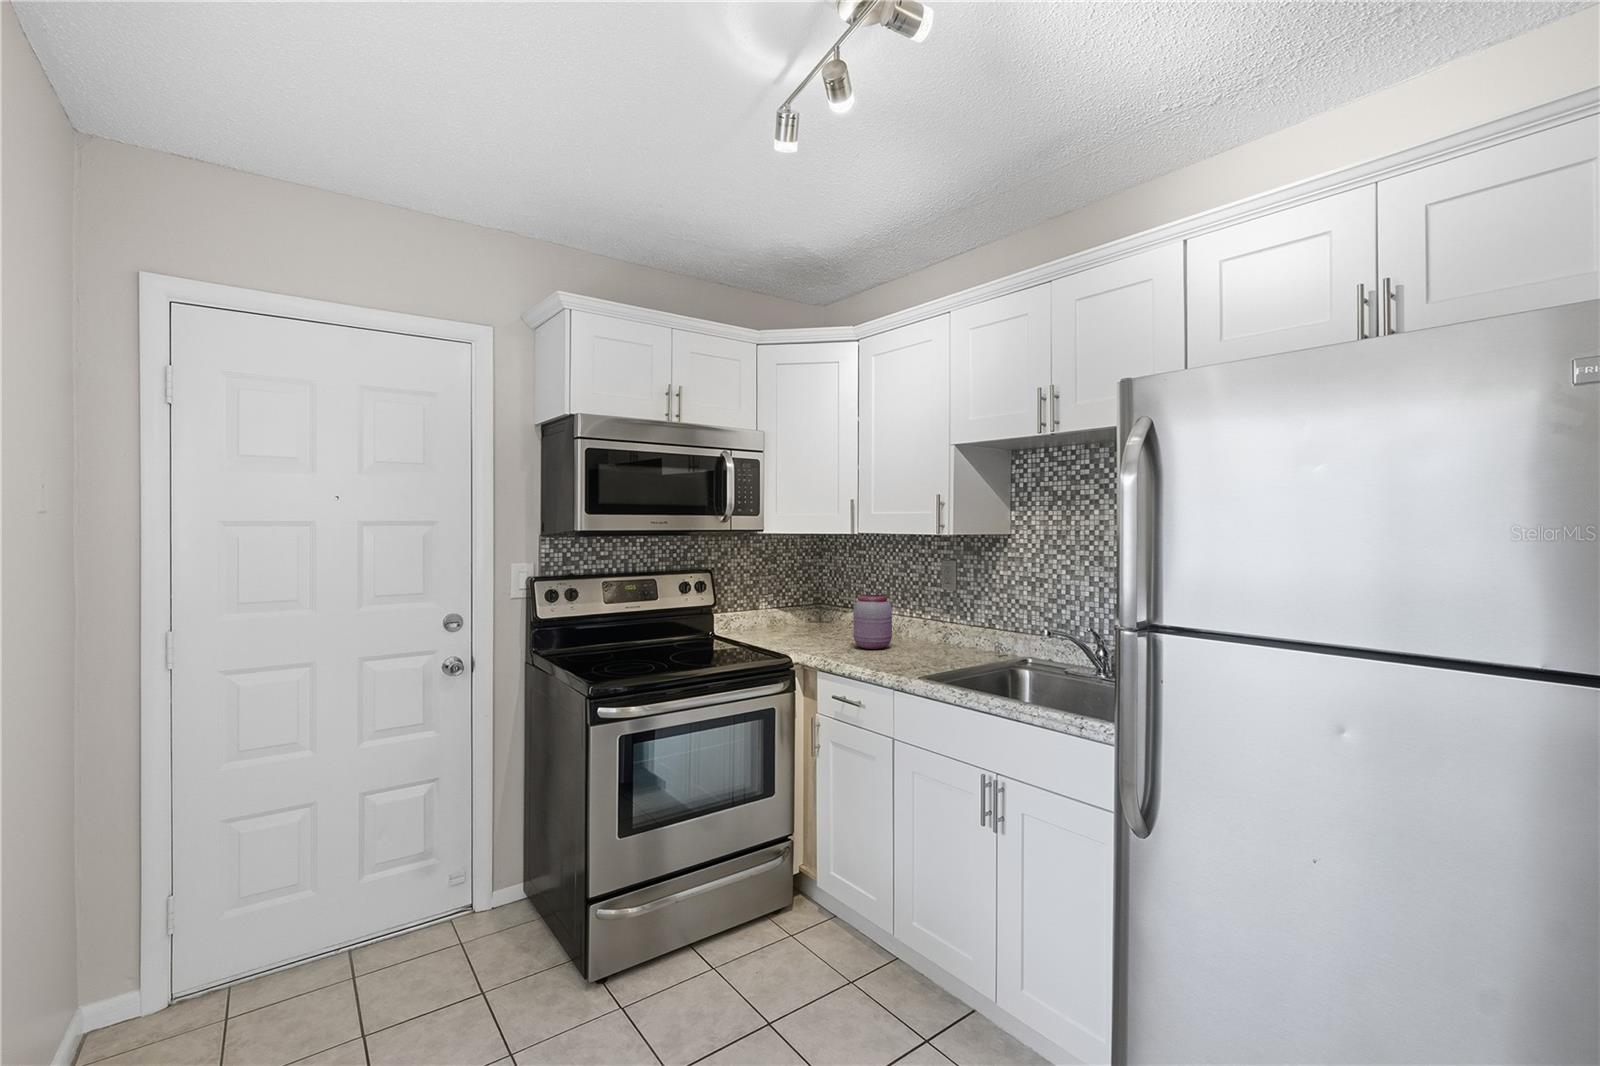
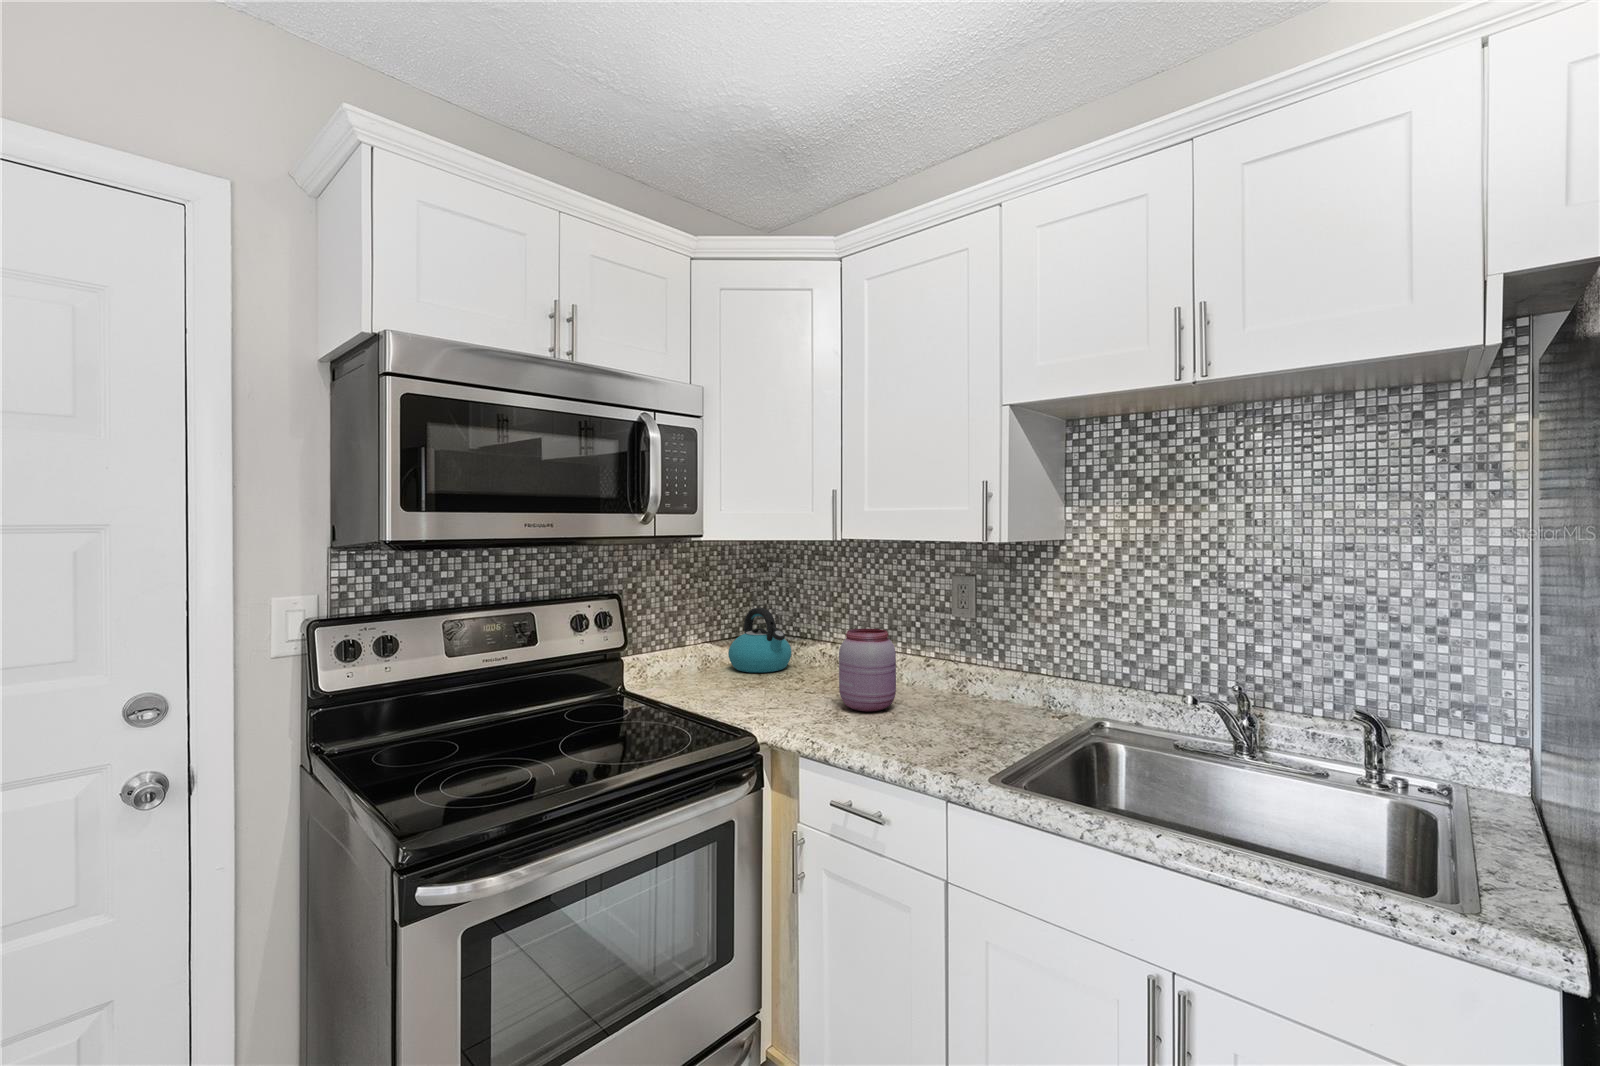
kettle: none [789,583,835,629] -> present [728,608,792,672]

